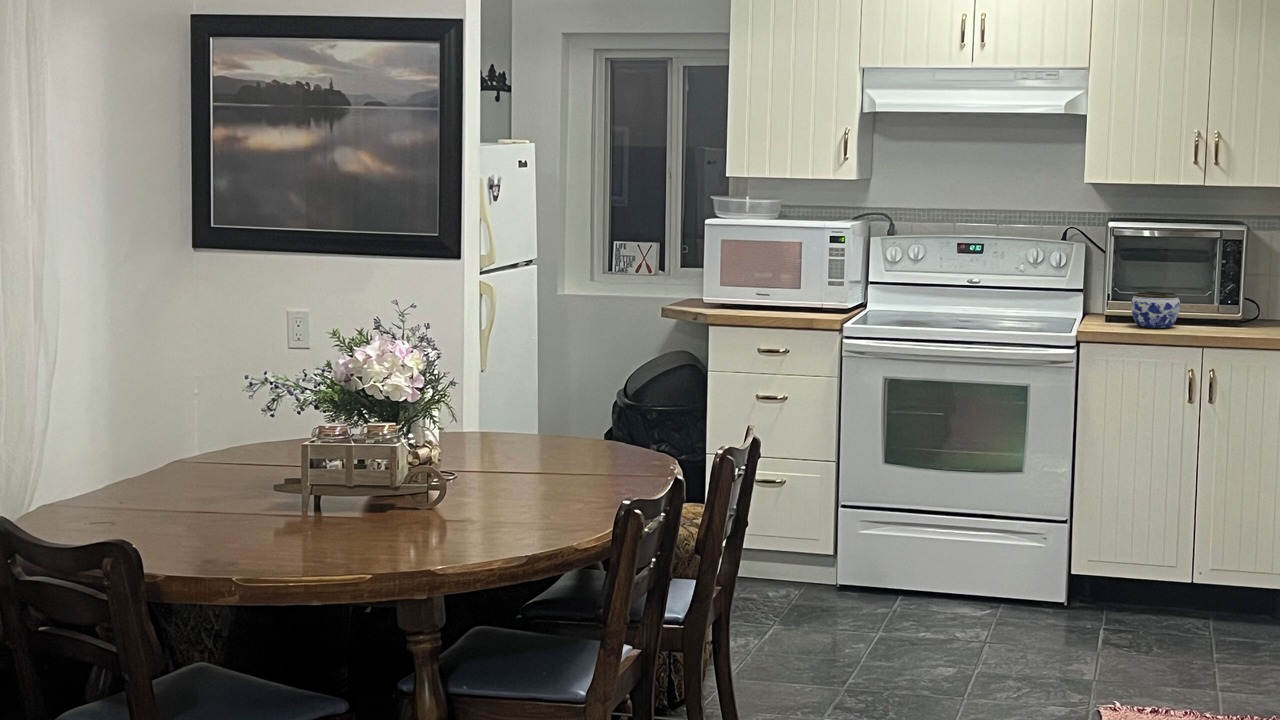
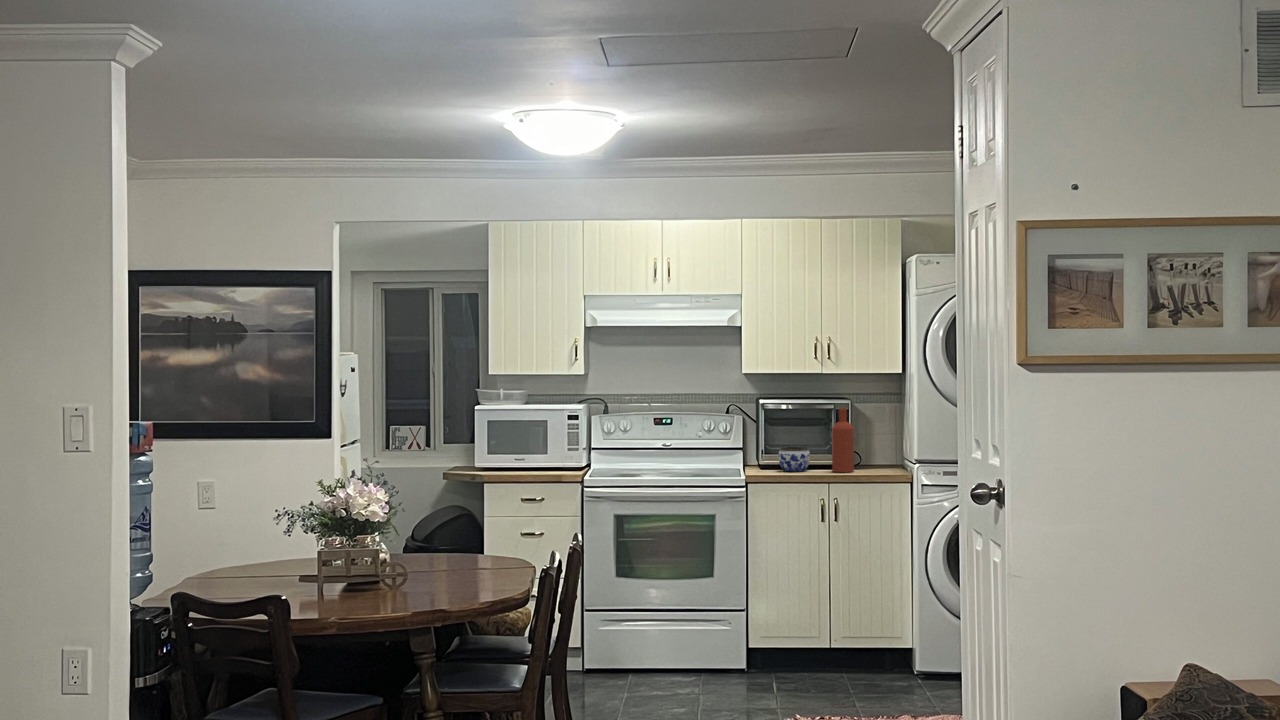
bottle: none [1212,235,1251,333] -> present [832,407,854,472]

